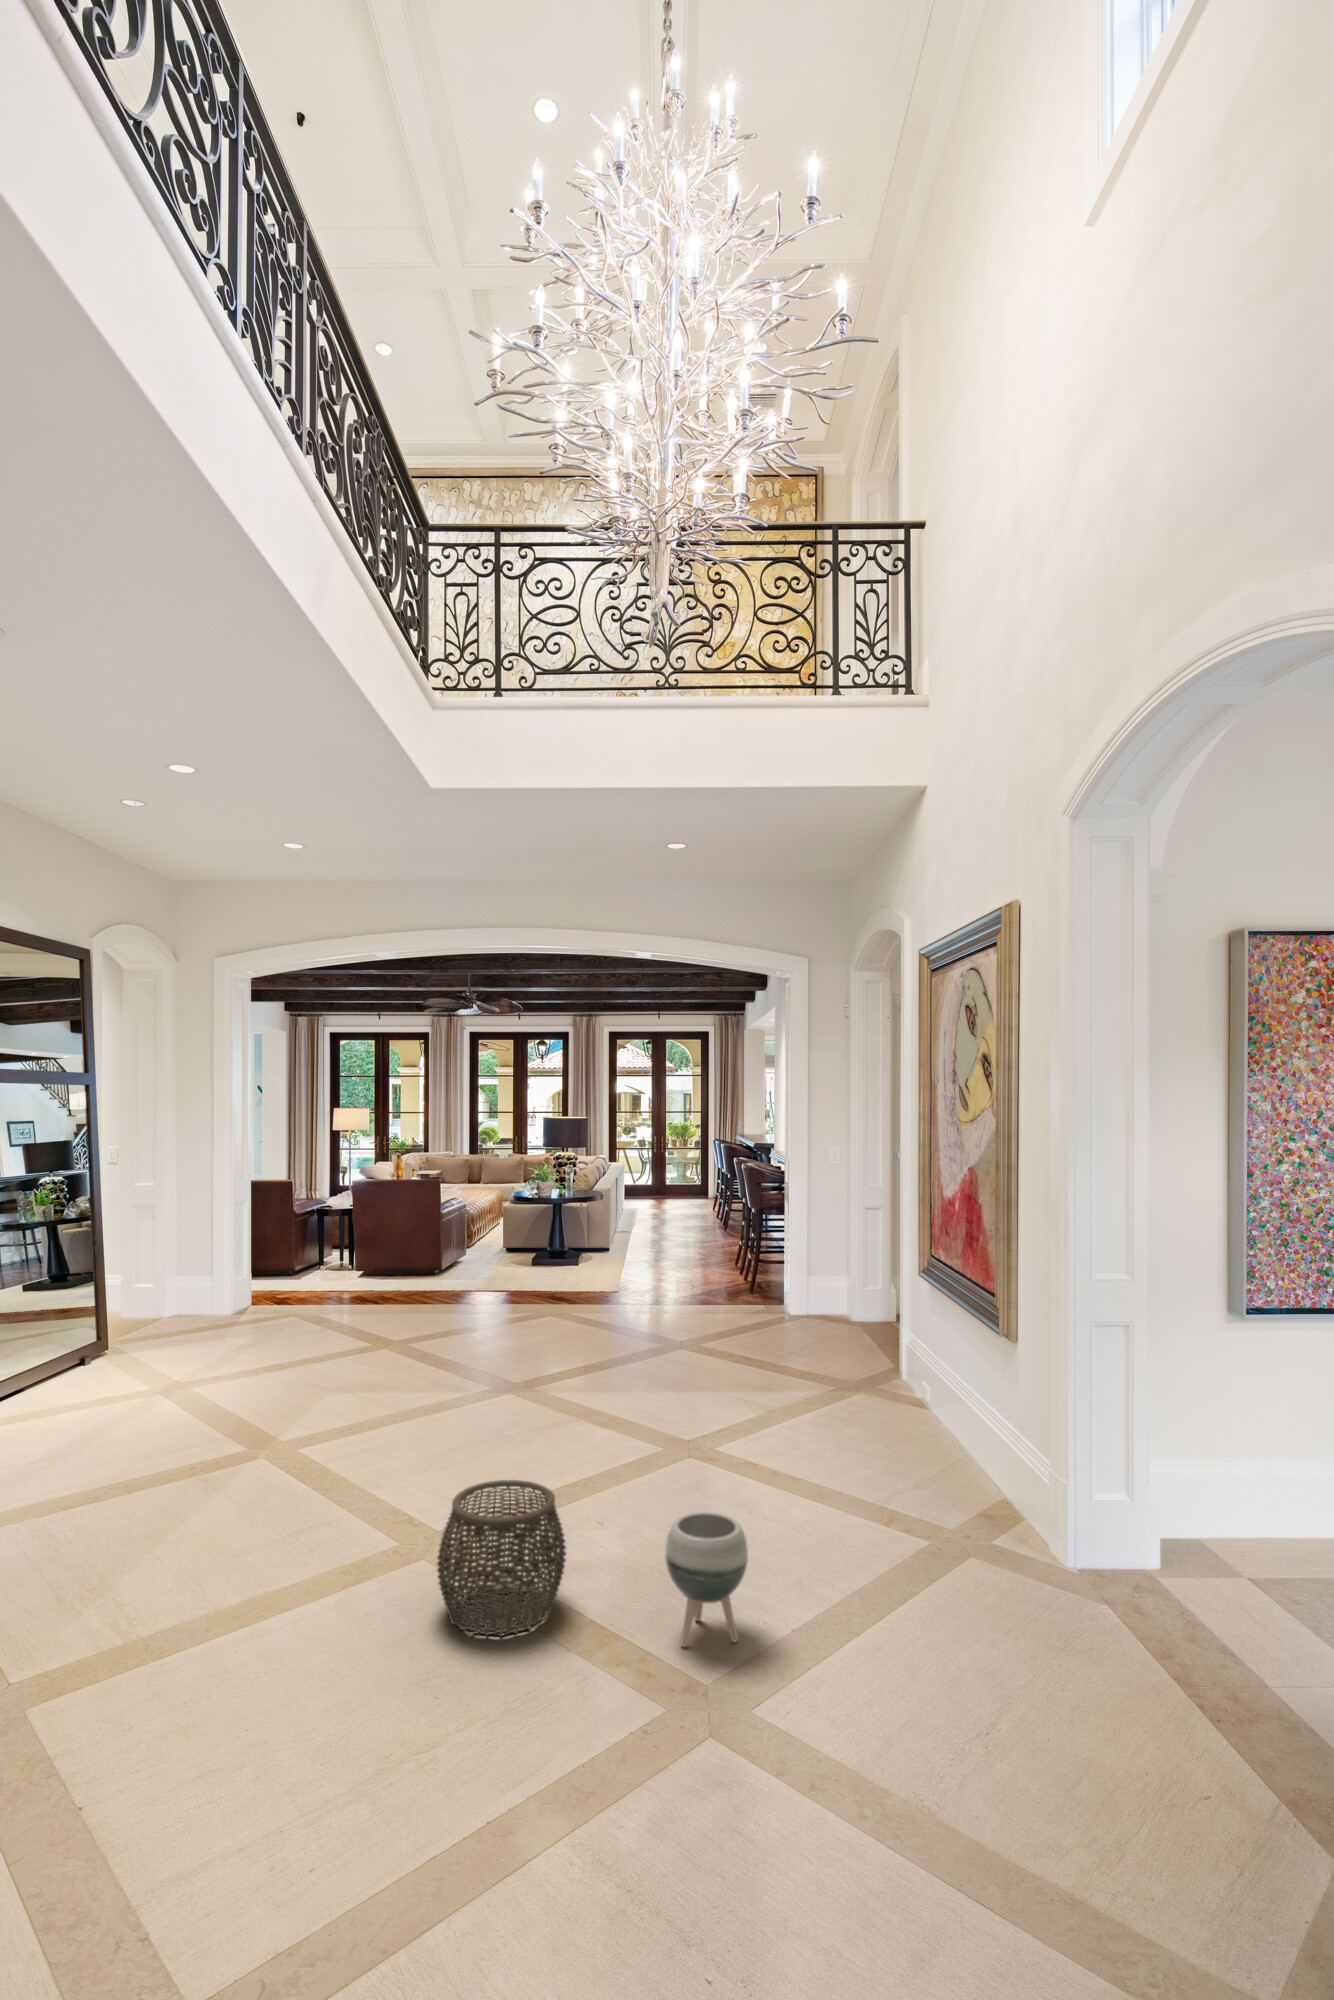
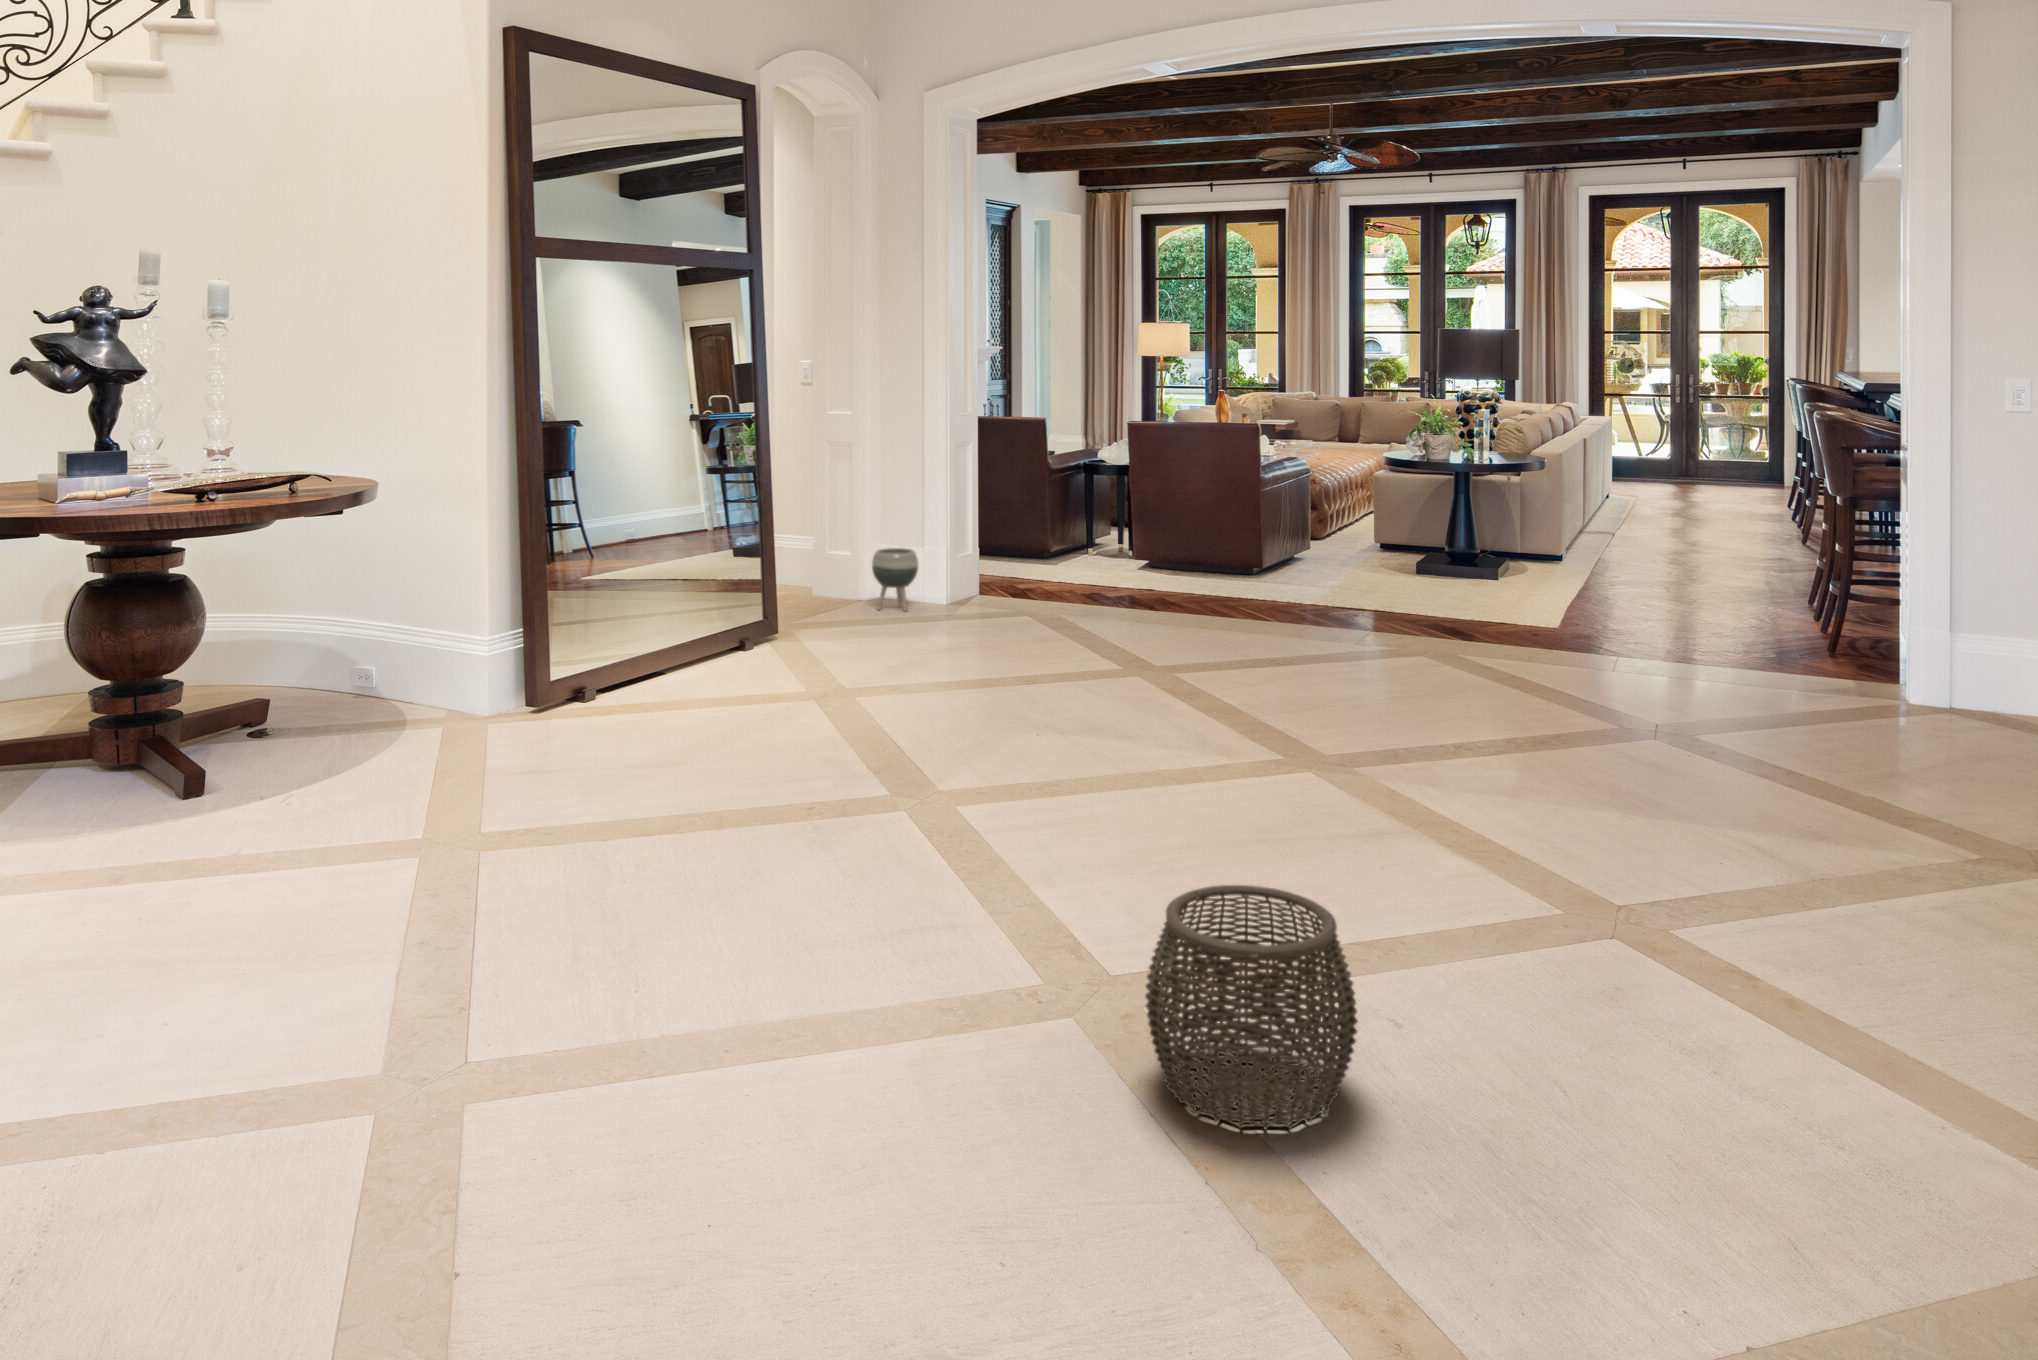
planter: present [665,1512,748,1647] -> present [872,548,919,611]

